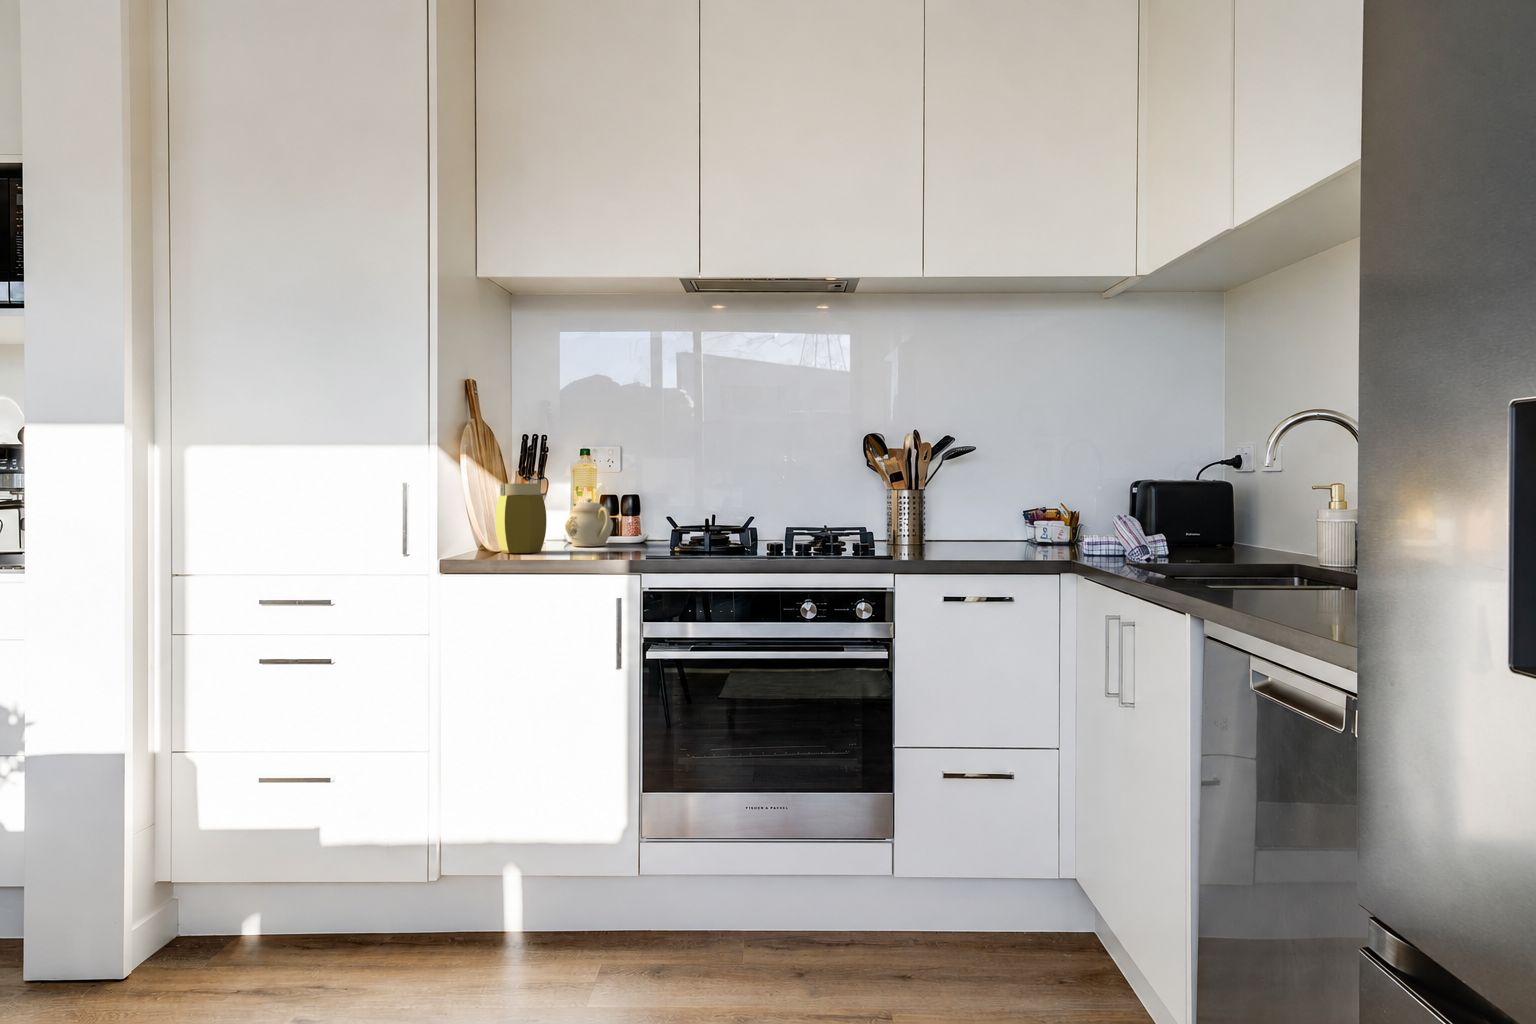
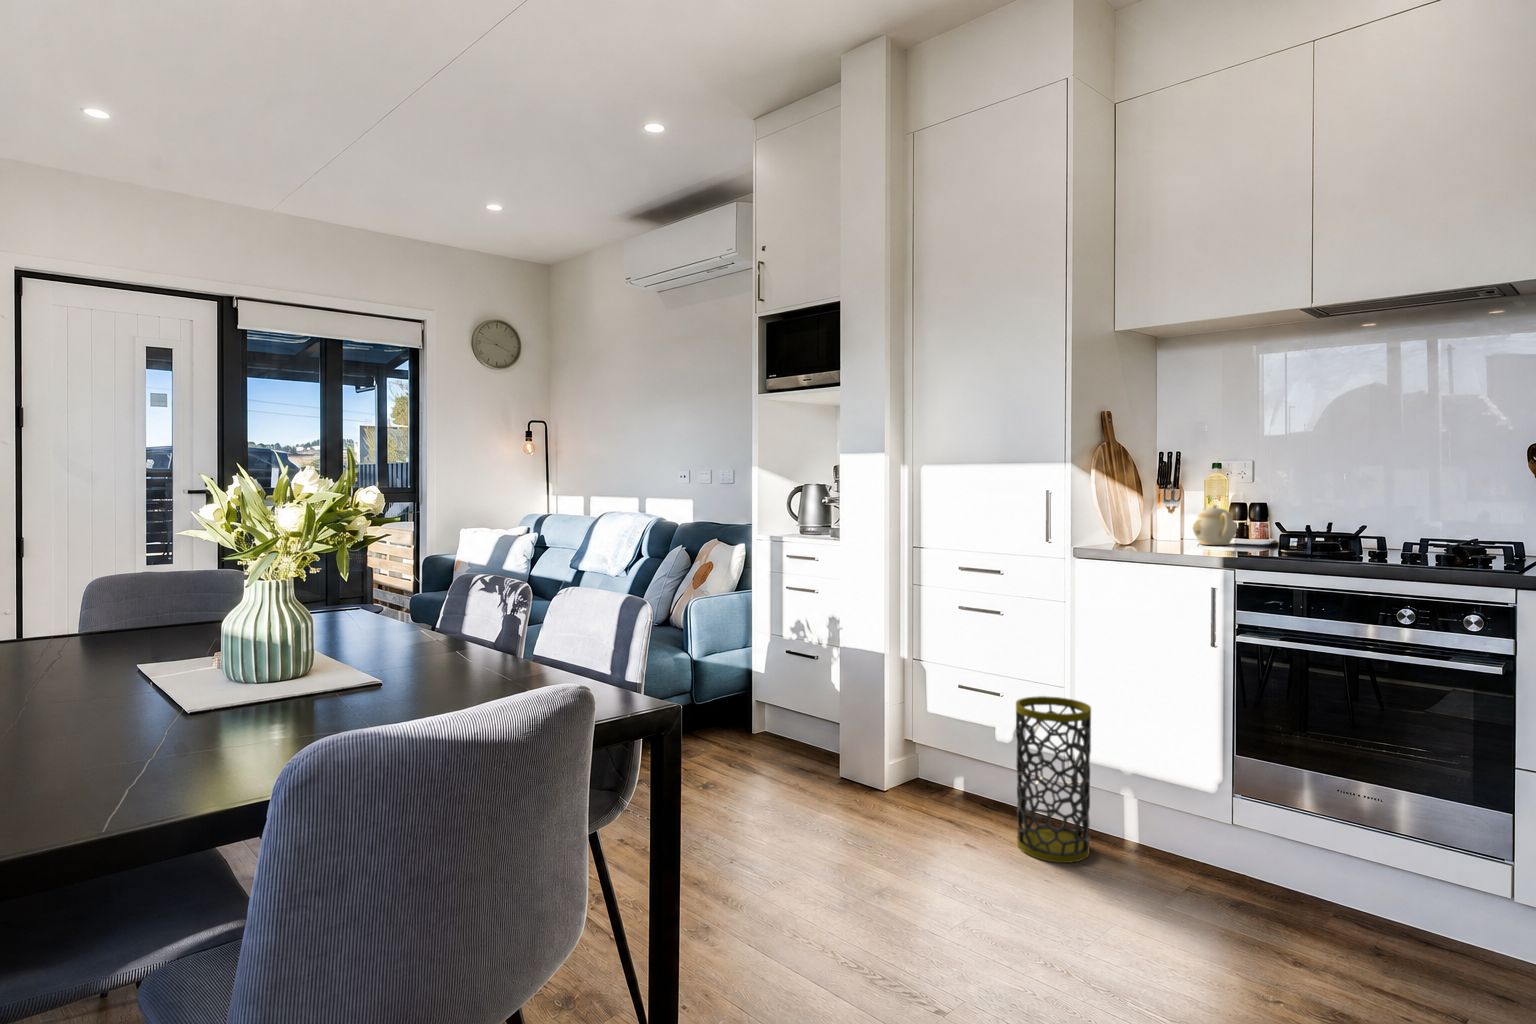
jar: present [495,483,546,553] -> none [1127,494,1168,548]
trash can: none [374,764,479,1001] -> present [1016,696,1091,863]

